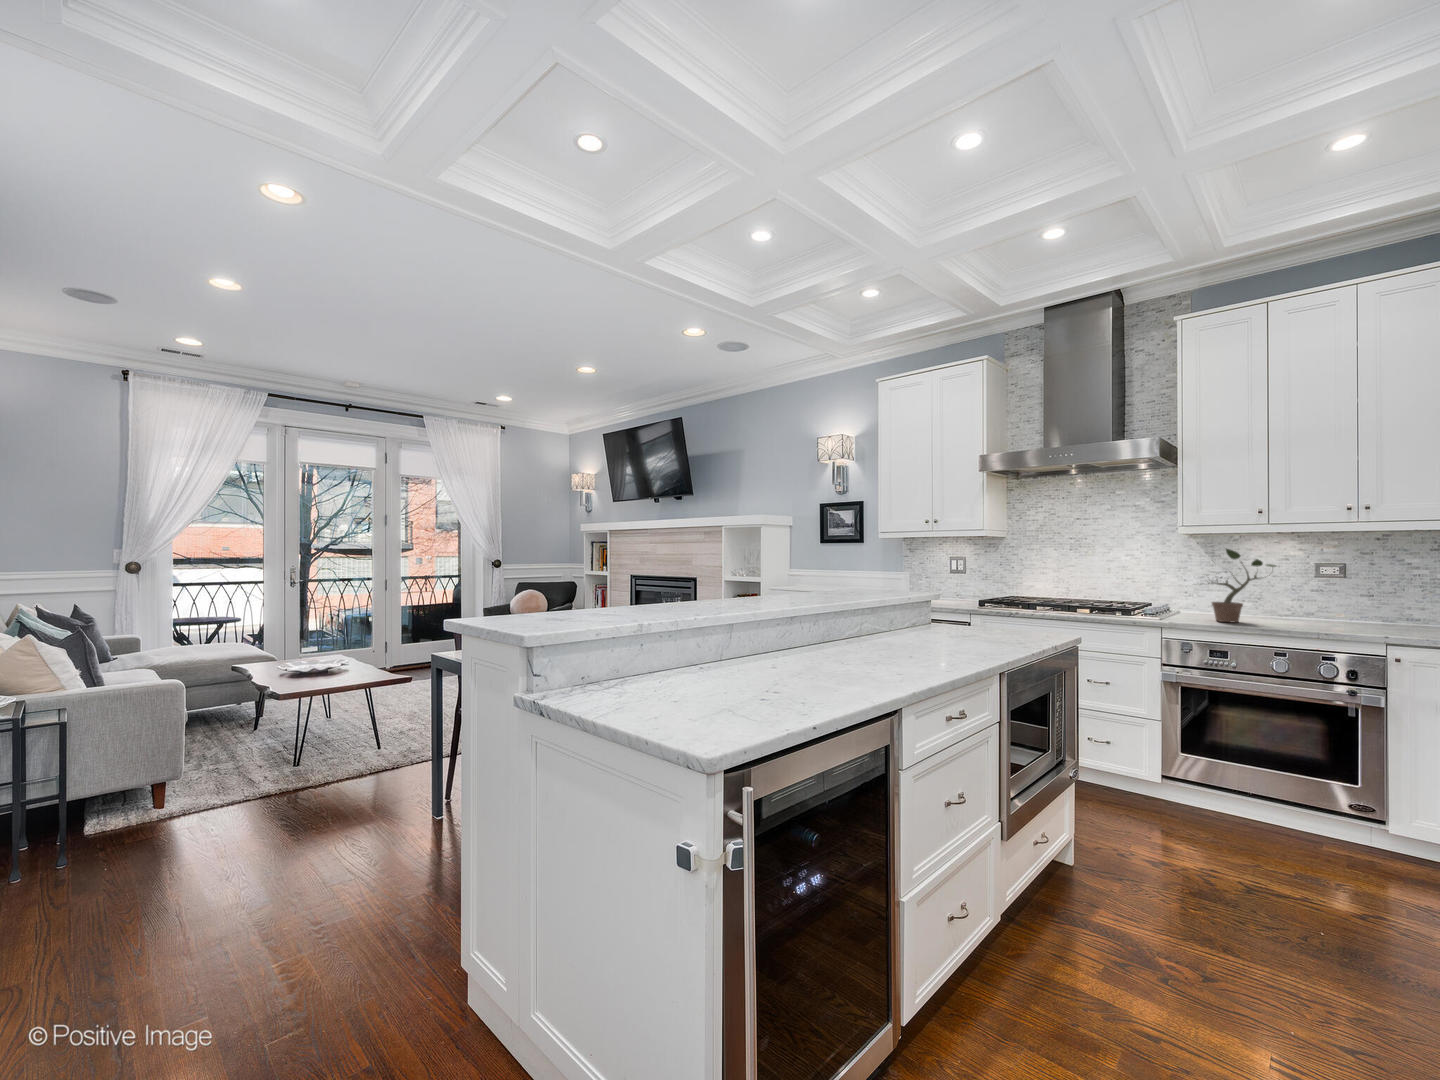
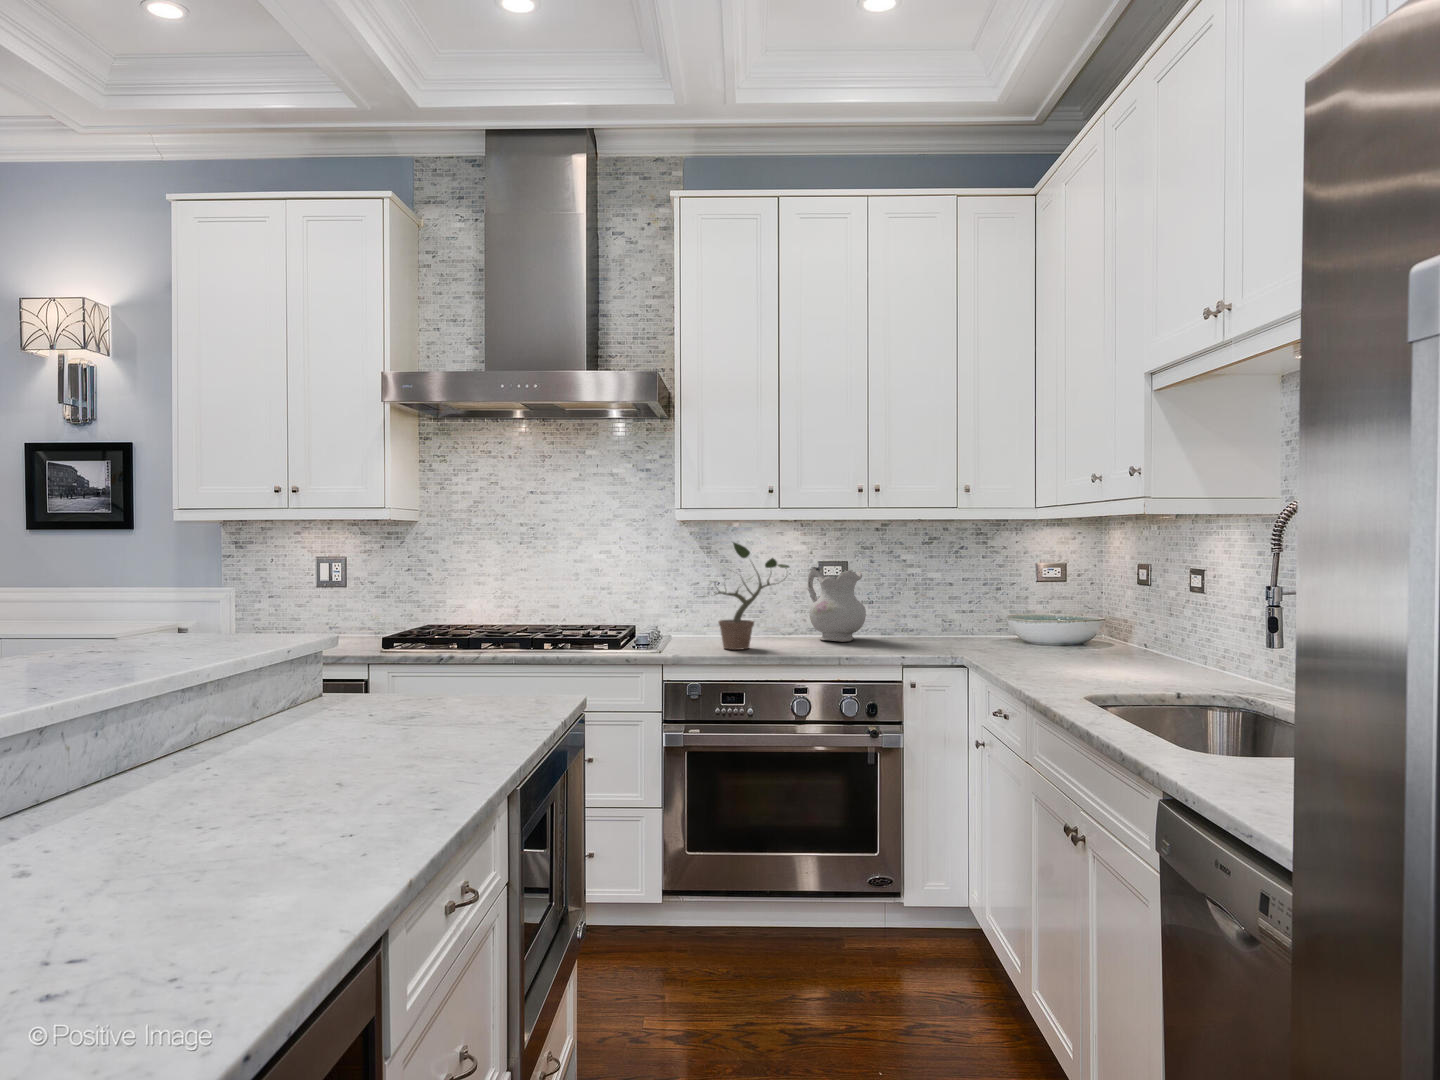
ceramic pitcher: none [1300,567,1358,624] -> present [807,567,866,642]

